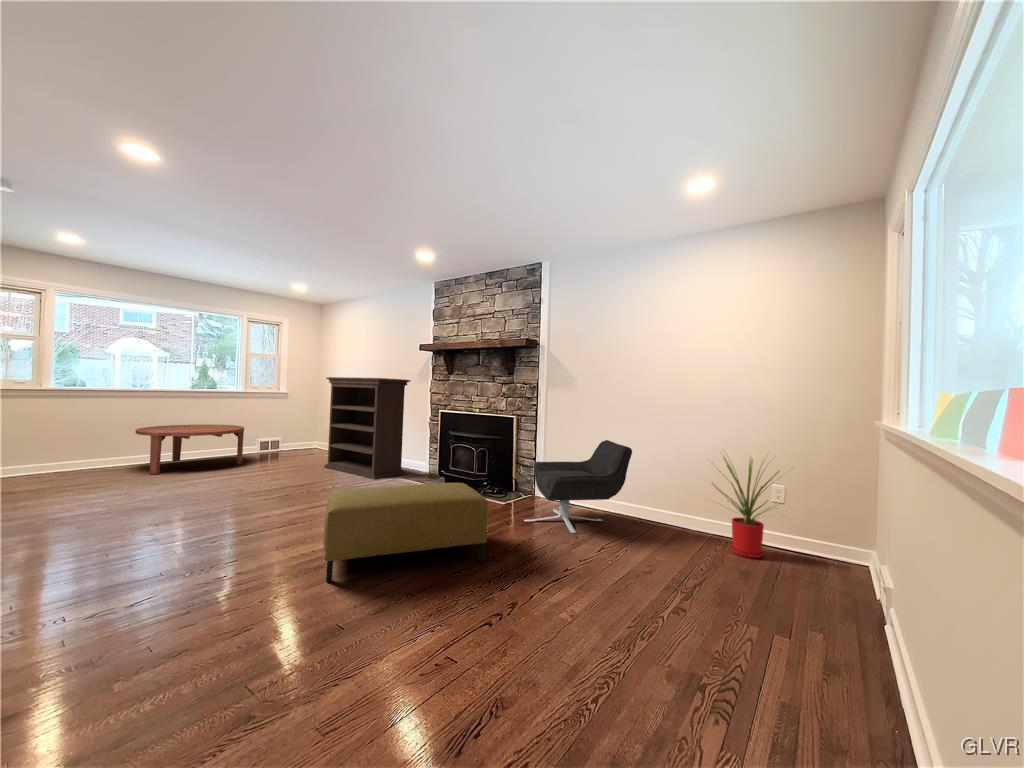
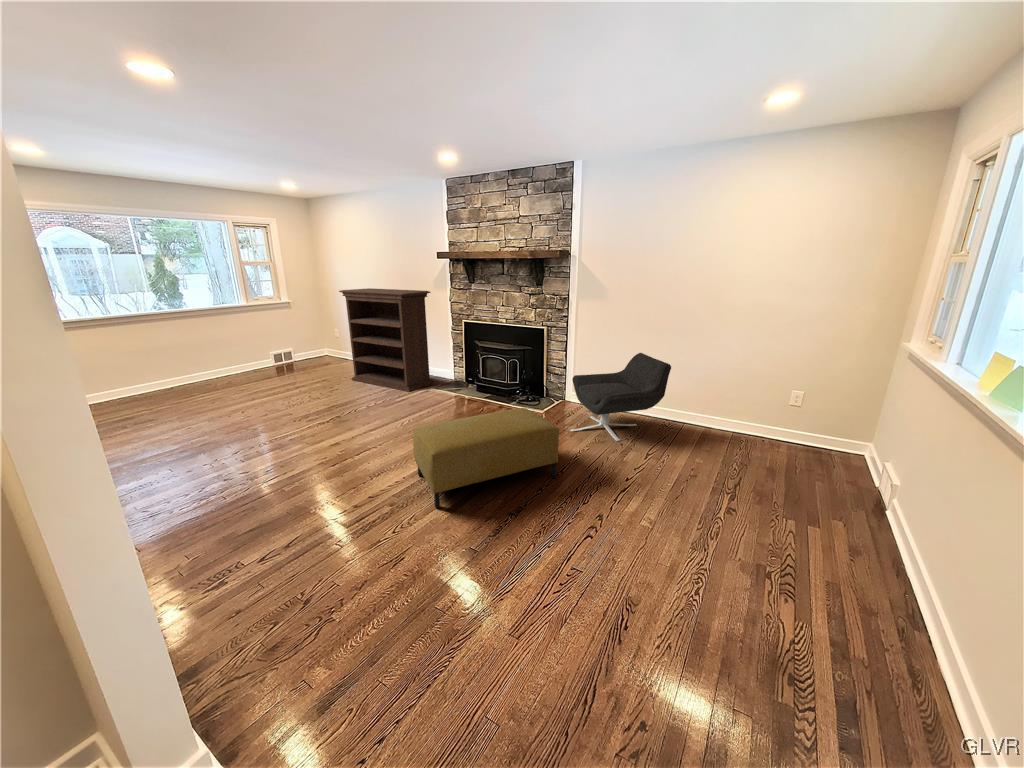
coffee table: present [136,424,244,474] -> none [154,342,267,401]
house plant: present [715,457,779,558] -> none [738,364,822,455]

